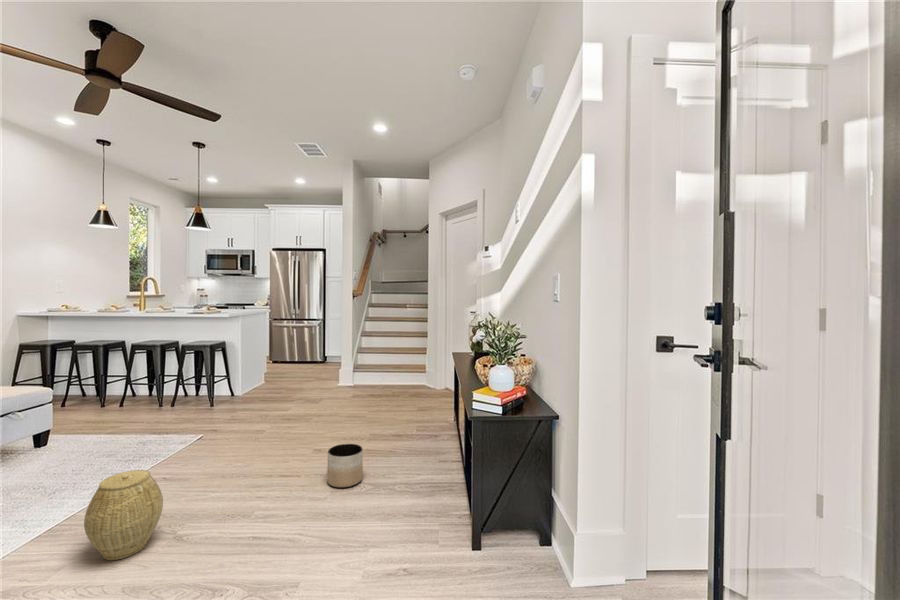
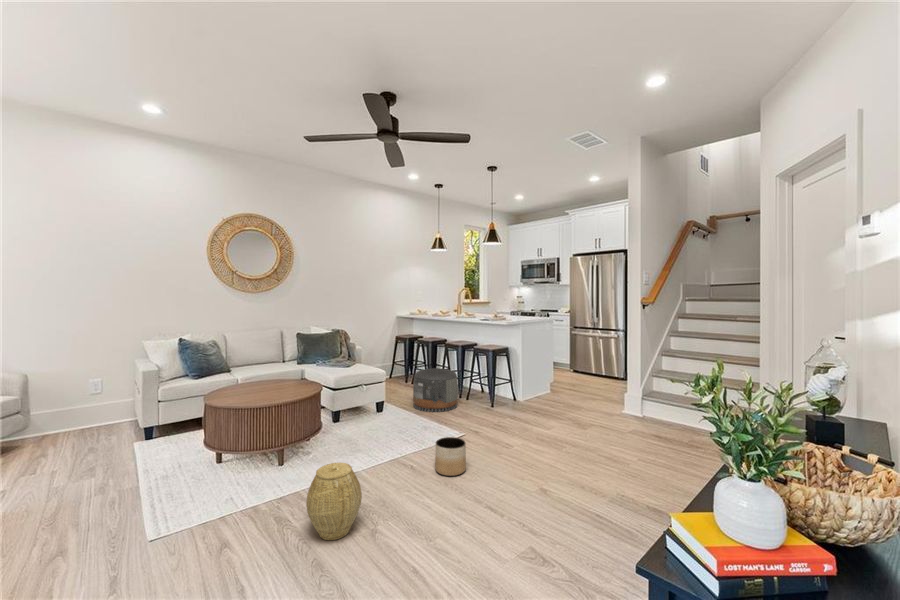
pouf: none [99,372,168,426] -> present [413,368,458,412]
planter: present [327,444,363,488] -> present [435,437,466,476]

